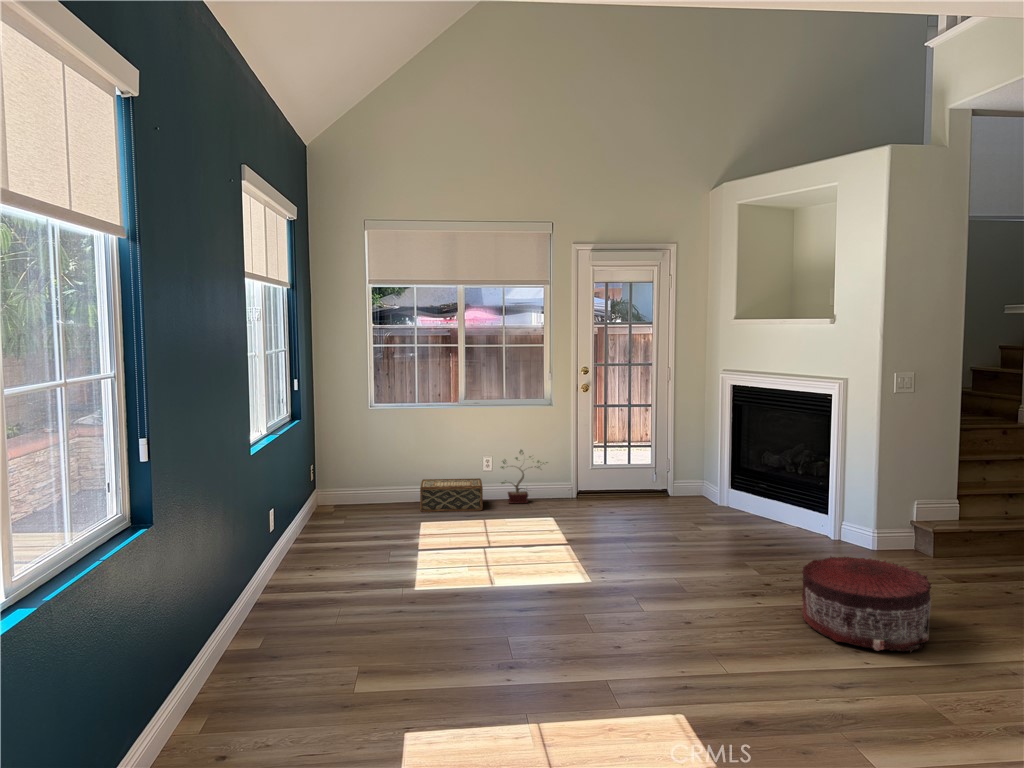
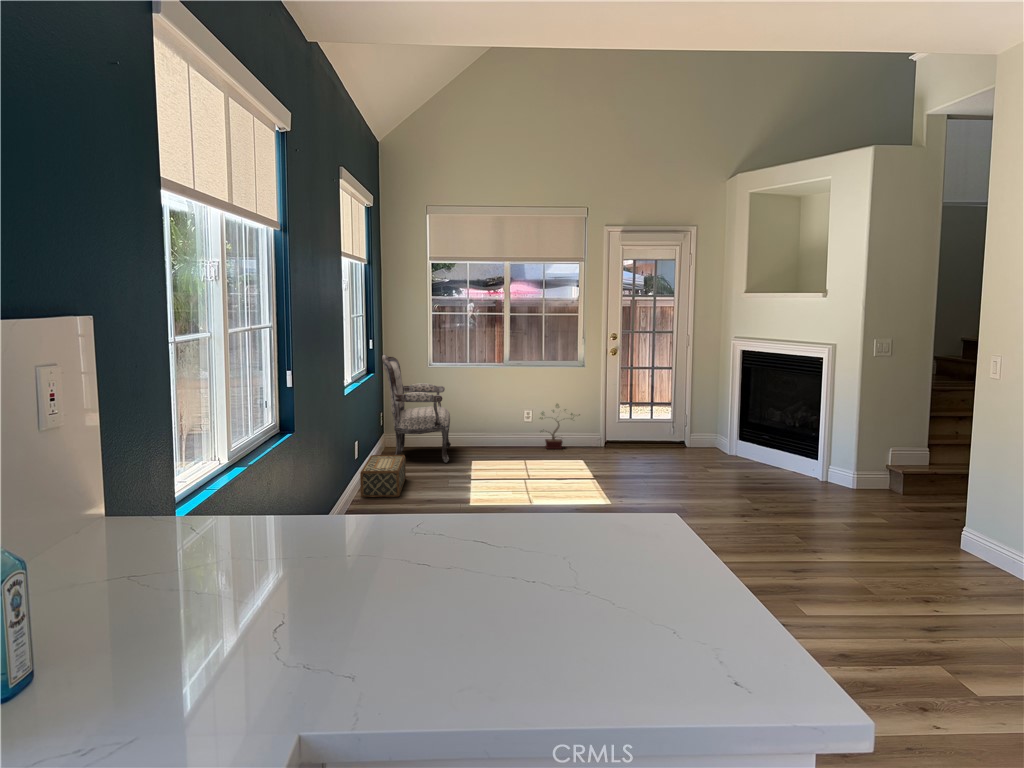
armchair: none [310,396,395,526] -> present [382,355,451,463]
woven basket: present [420,478,483,512] -> present [360,455,406,497]
pouf: present [802,557,932,652] -> none [780,484,883,557]

